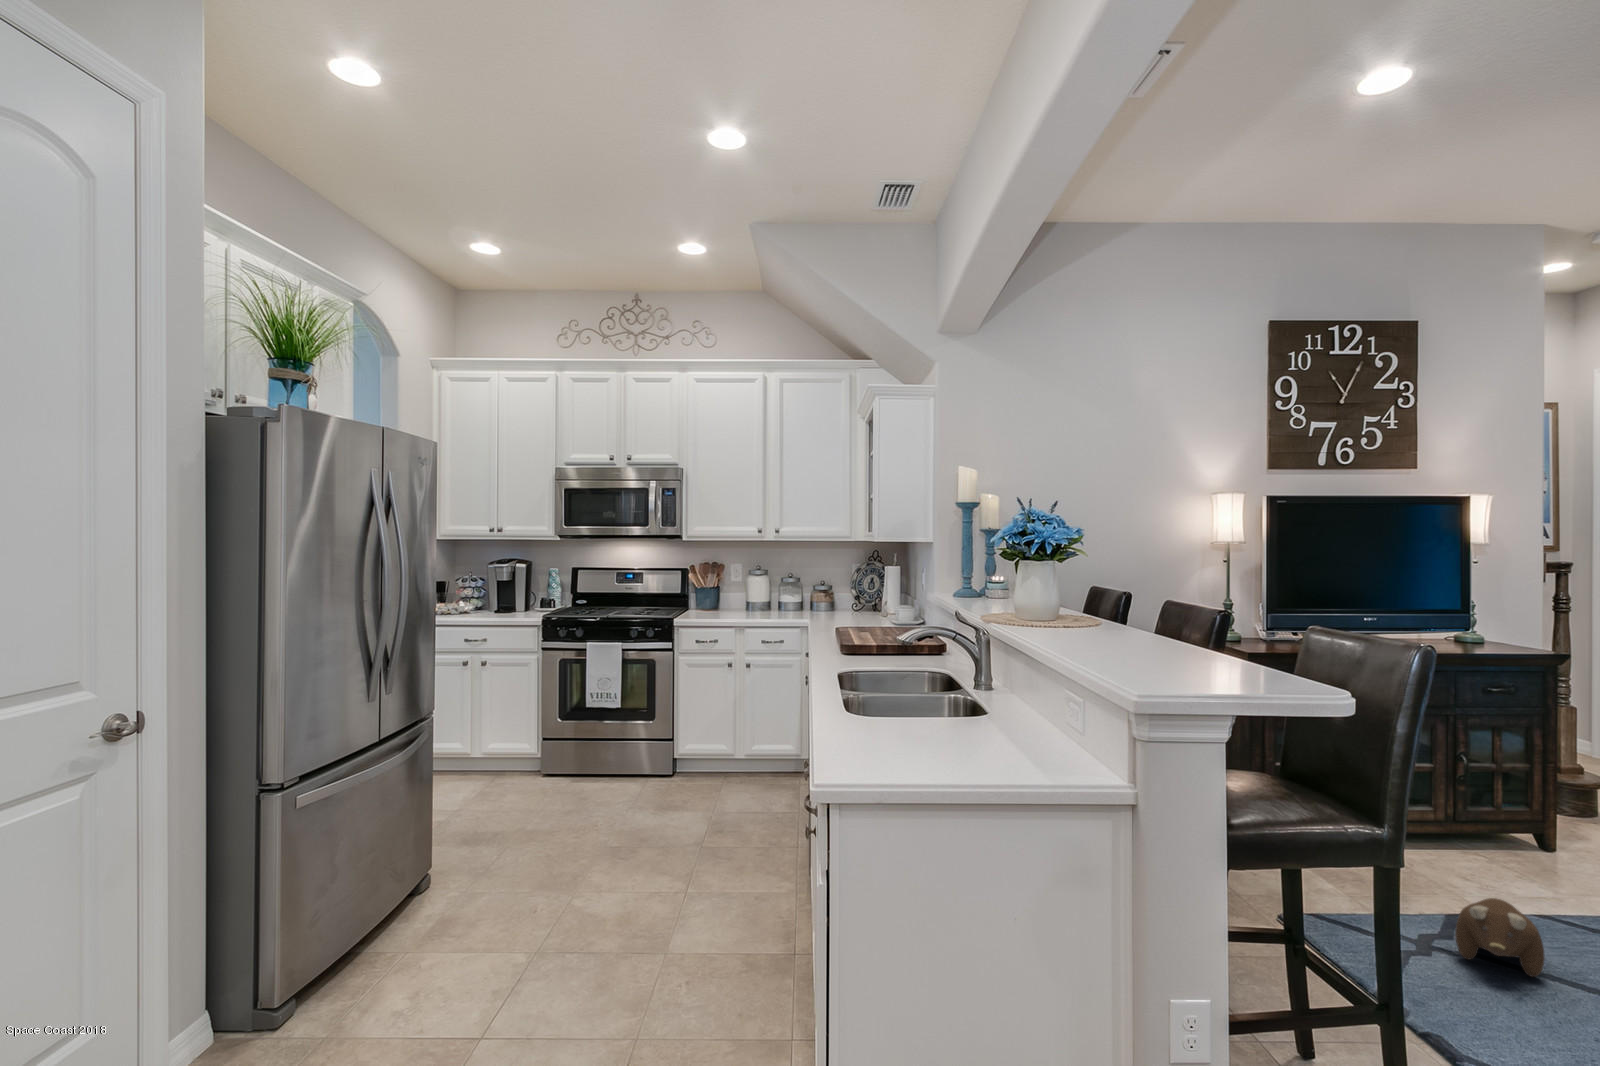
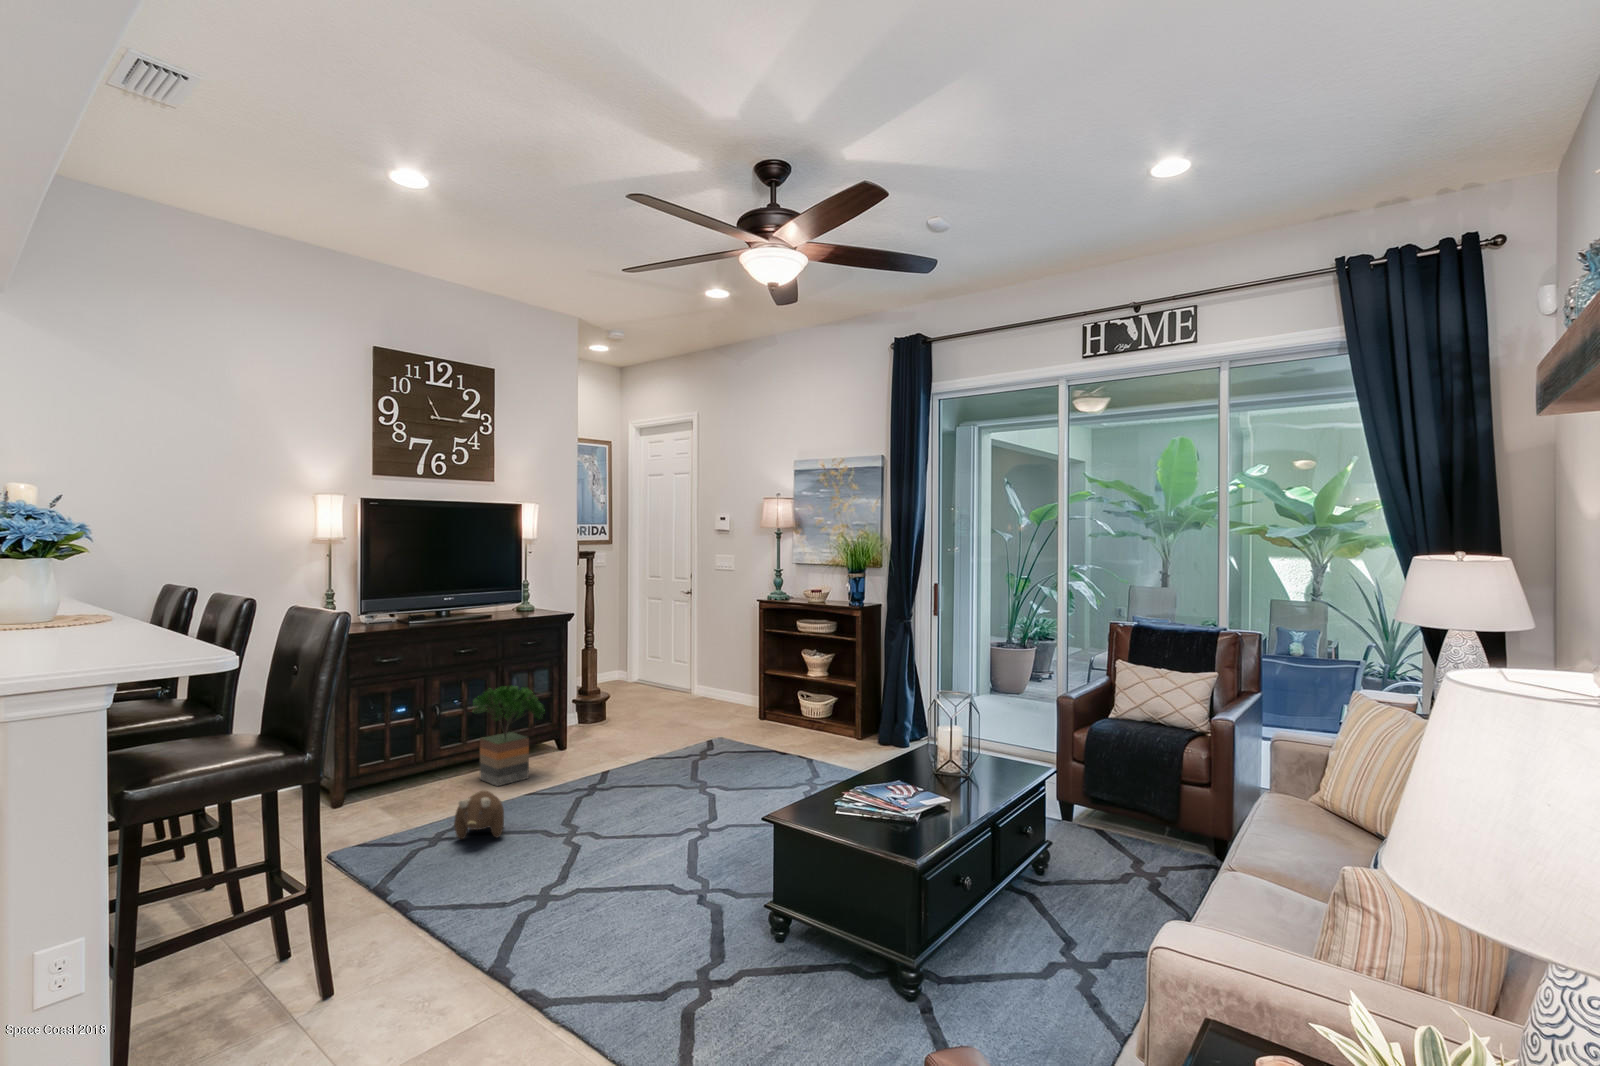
potted tree: none [1420,742,1553,884] -> present [473,686,543,786]

